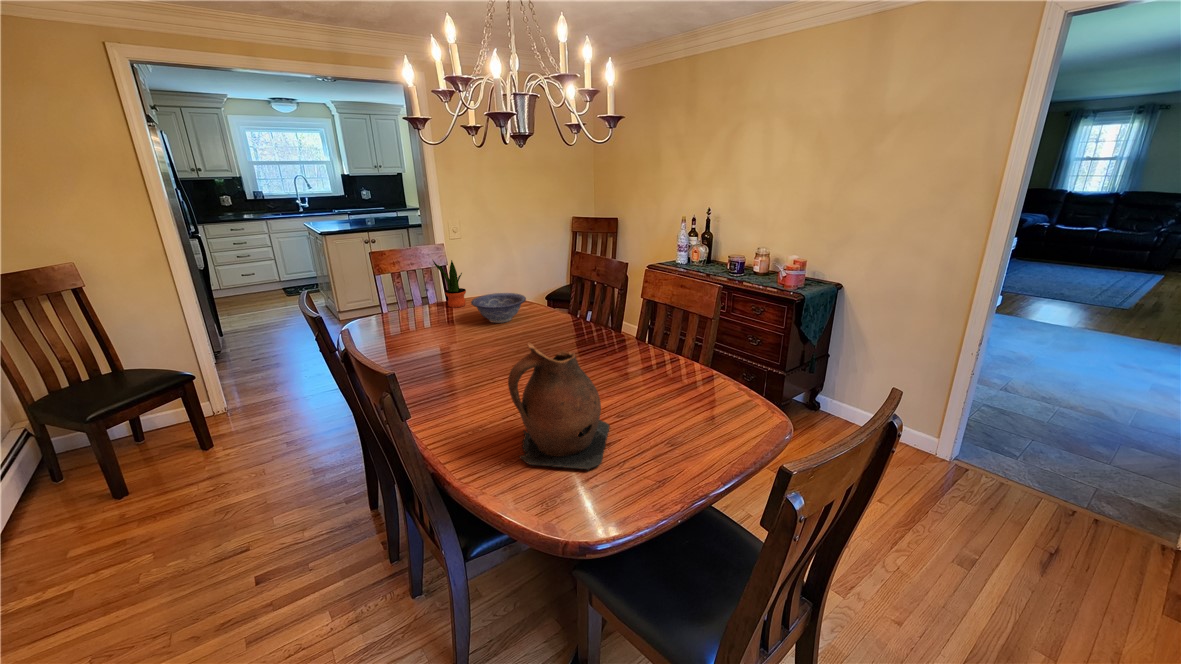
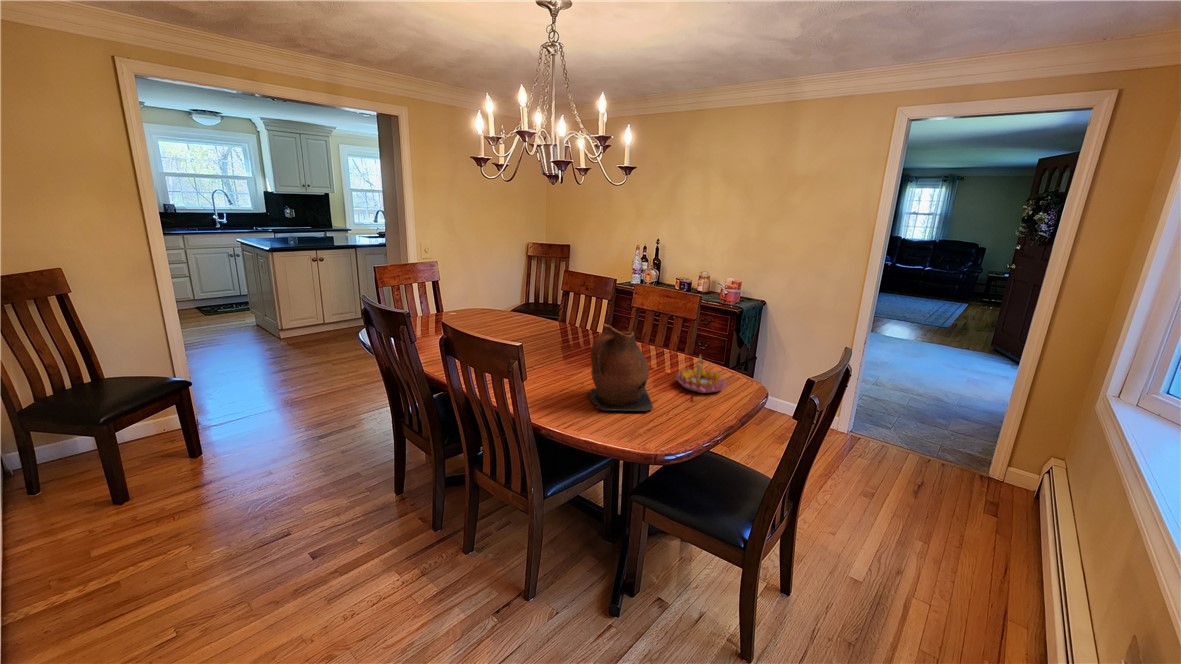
potted plant: present [433,260,466,308] -> none [441,273,468,317]
decorative bowl: present [471,293,526,323] -> none [484,303,531,328]
candle holder: none [655,379,731,438] -> present [675,355,728,393]

